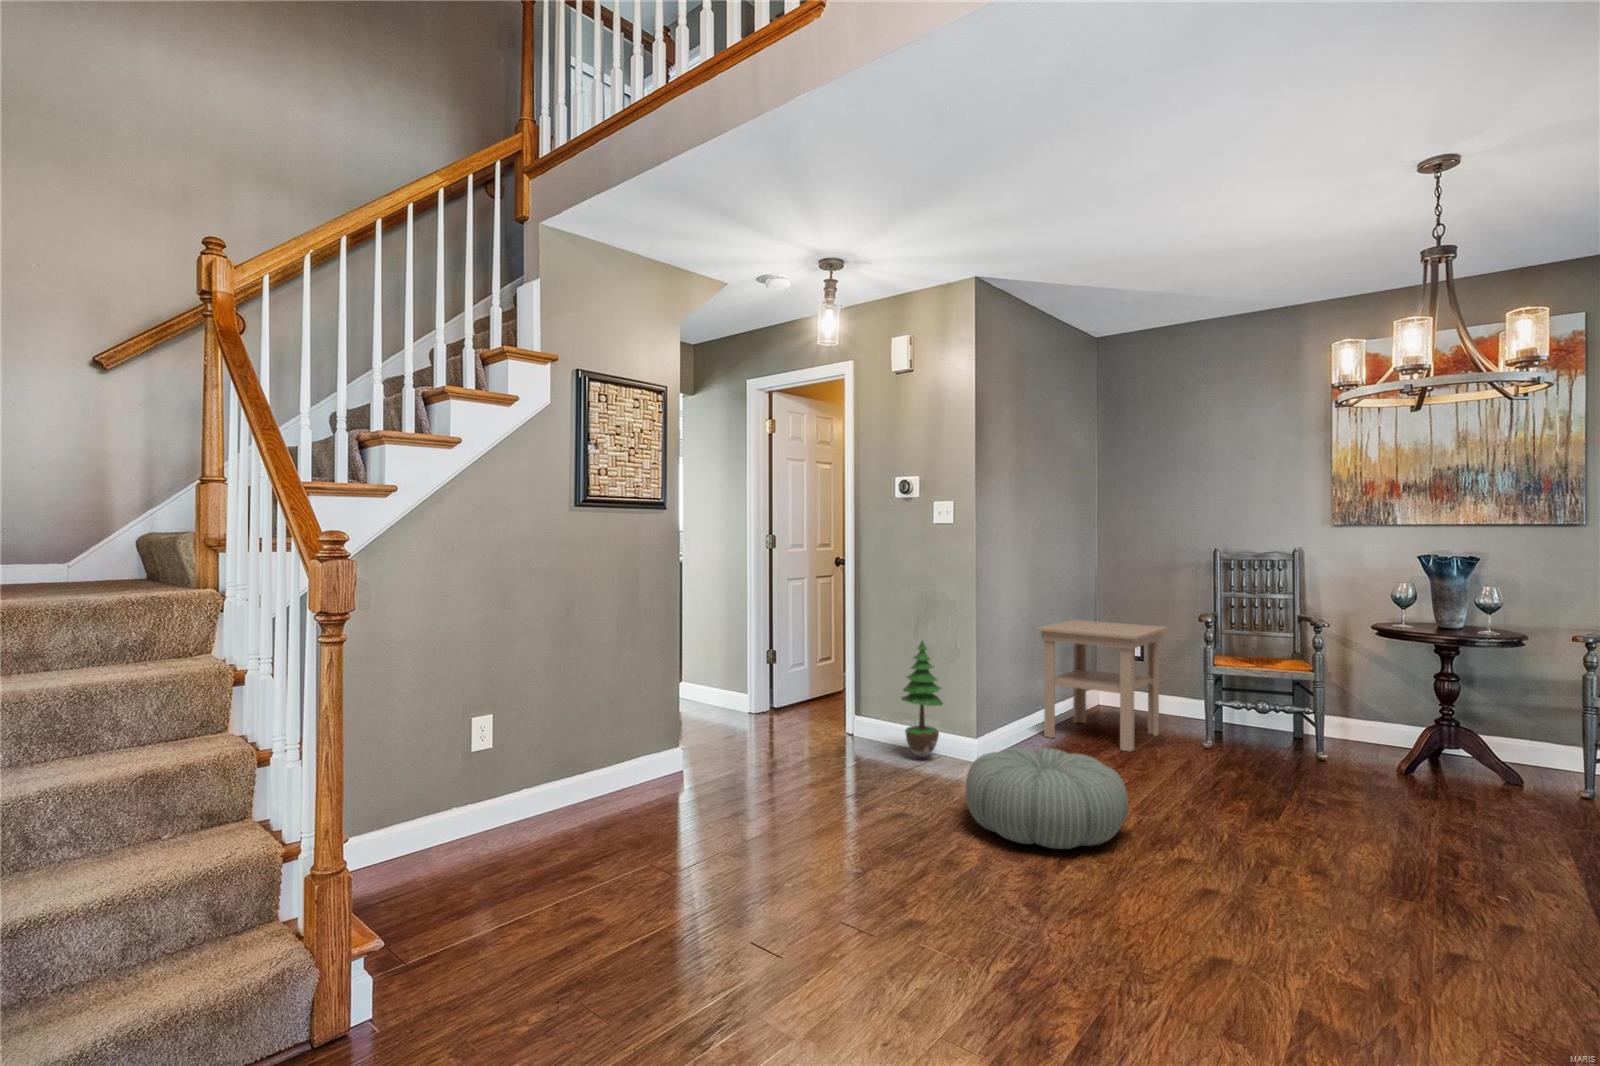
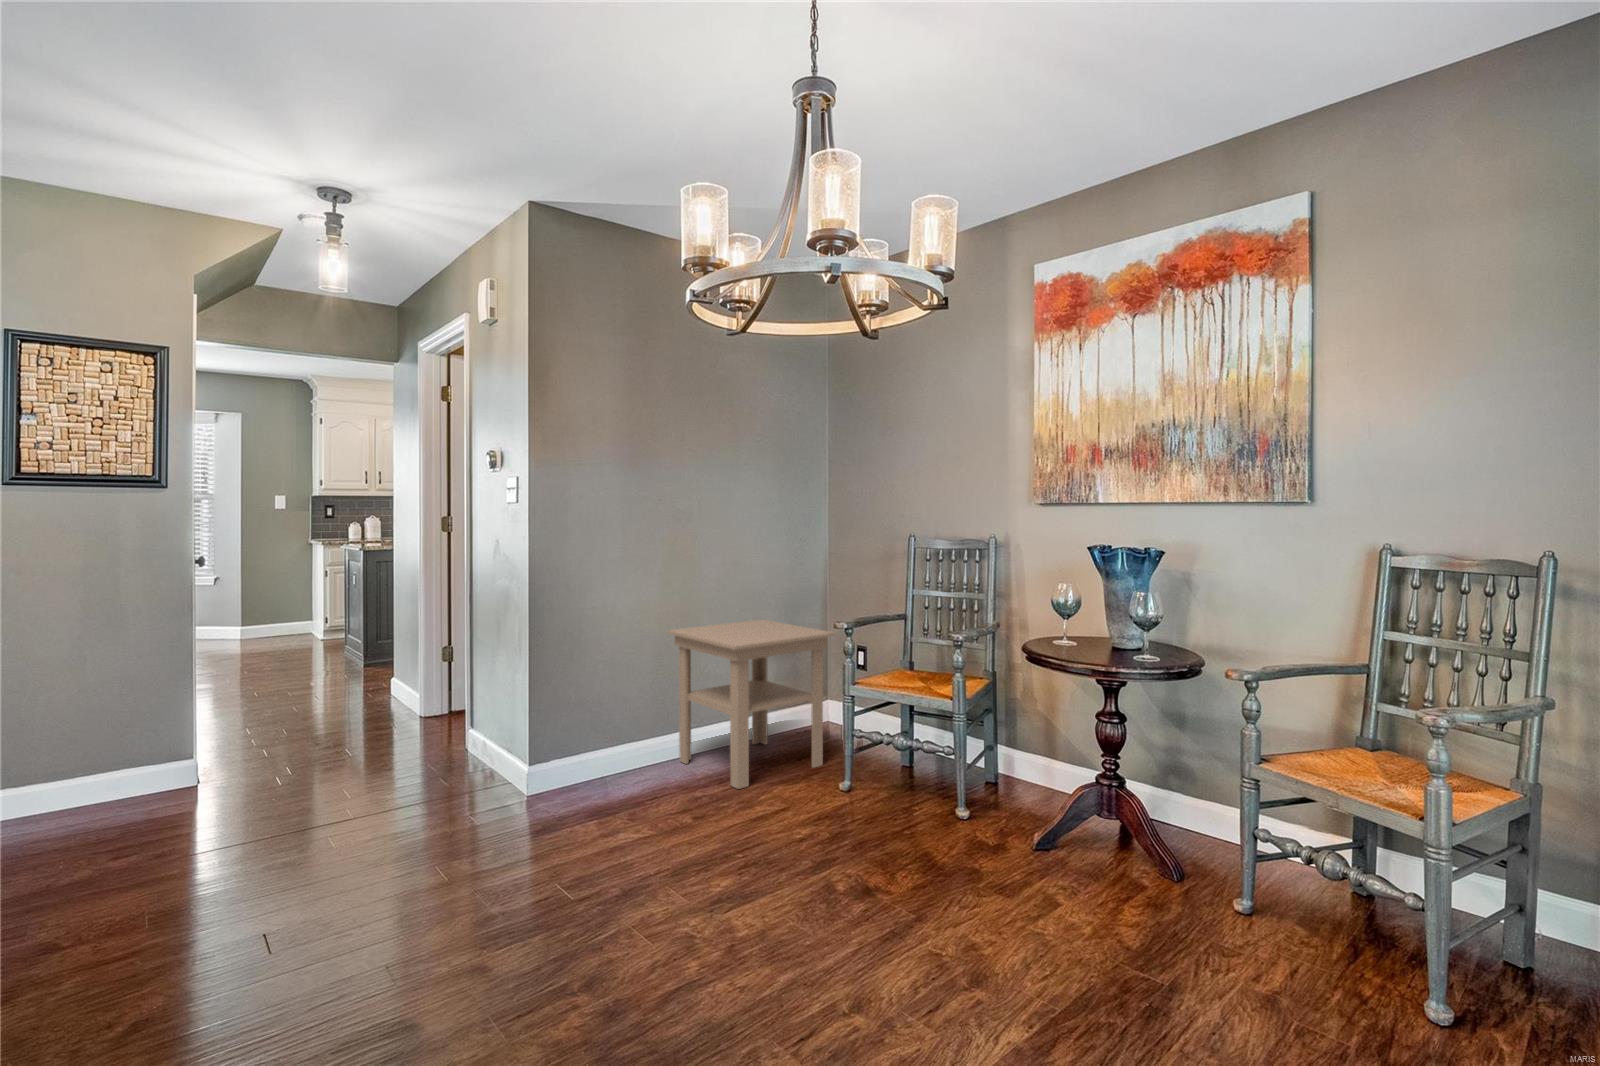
potted tree: present [902,641,943,758] -> none [452,643,507,785]
pouf: present [966,748,1128,849] -> none [281,791,513,940]

